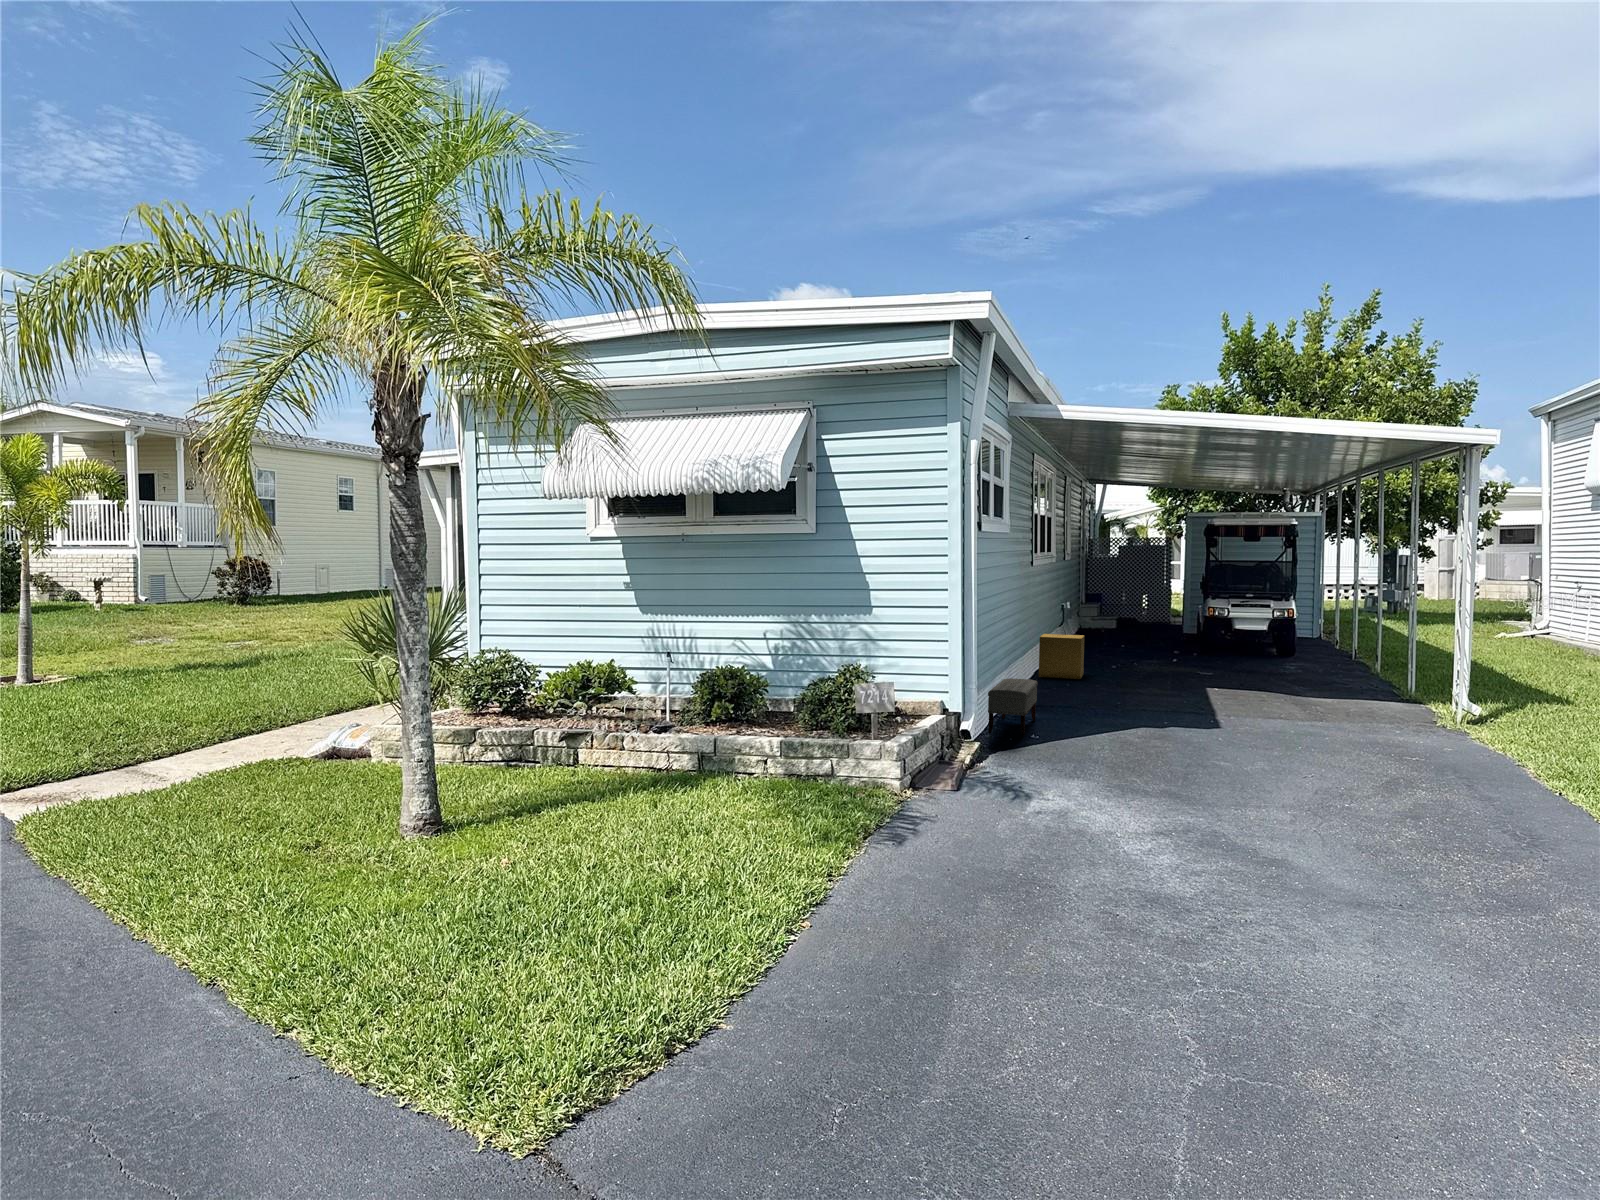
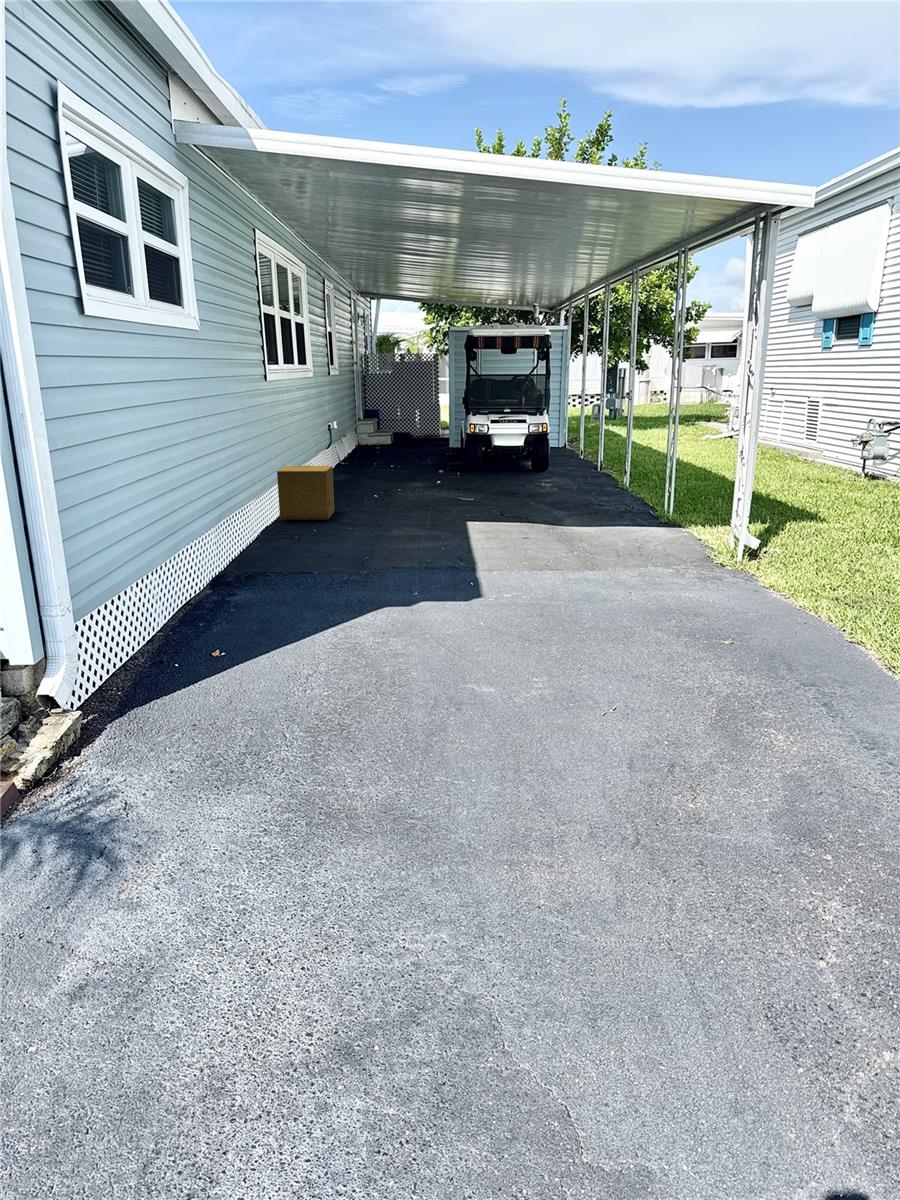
bench: present [988,678,1038,736] -> none [138,551,238,651]

